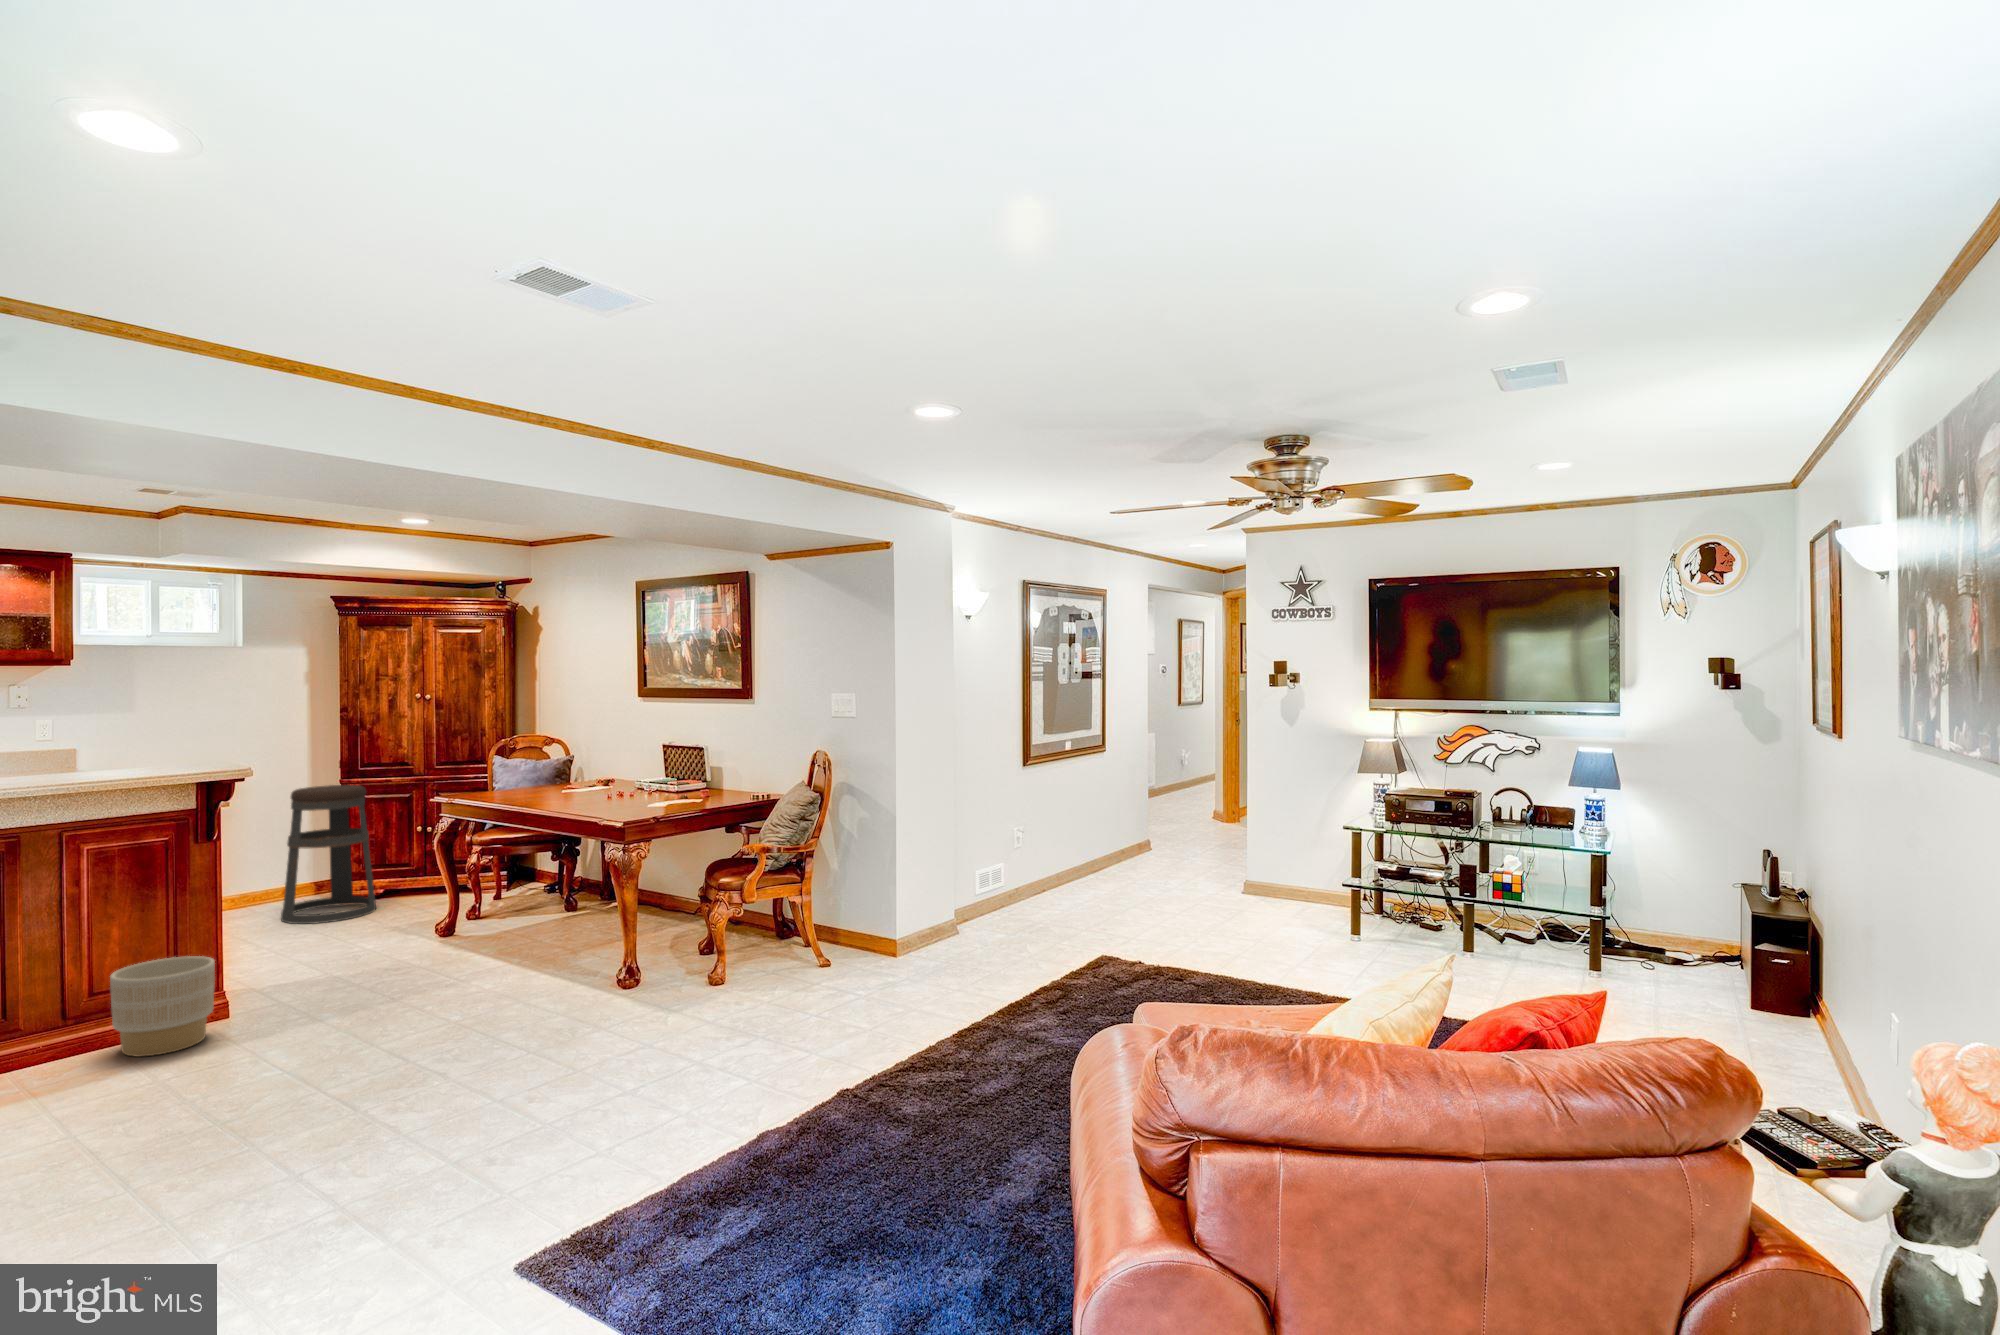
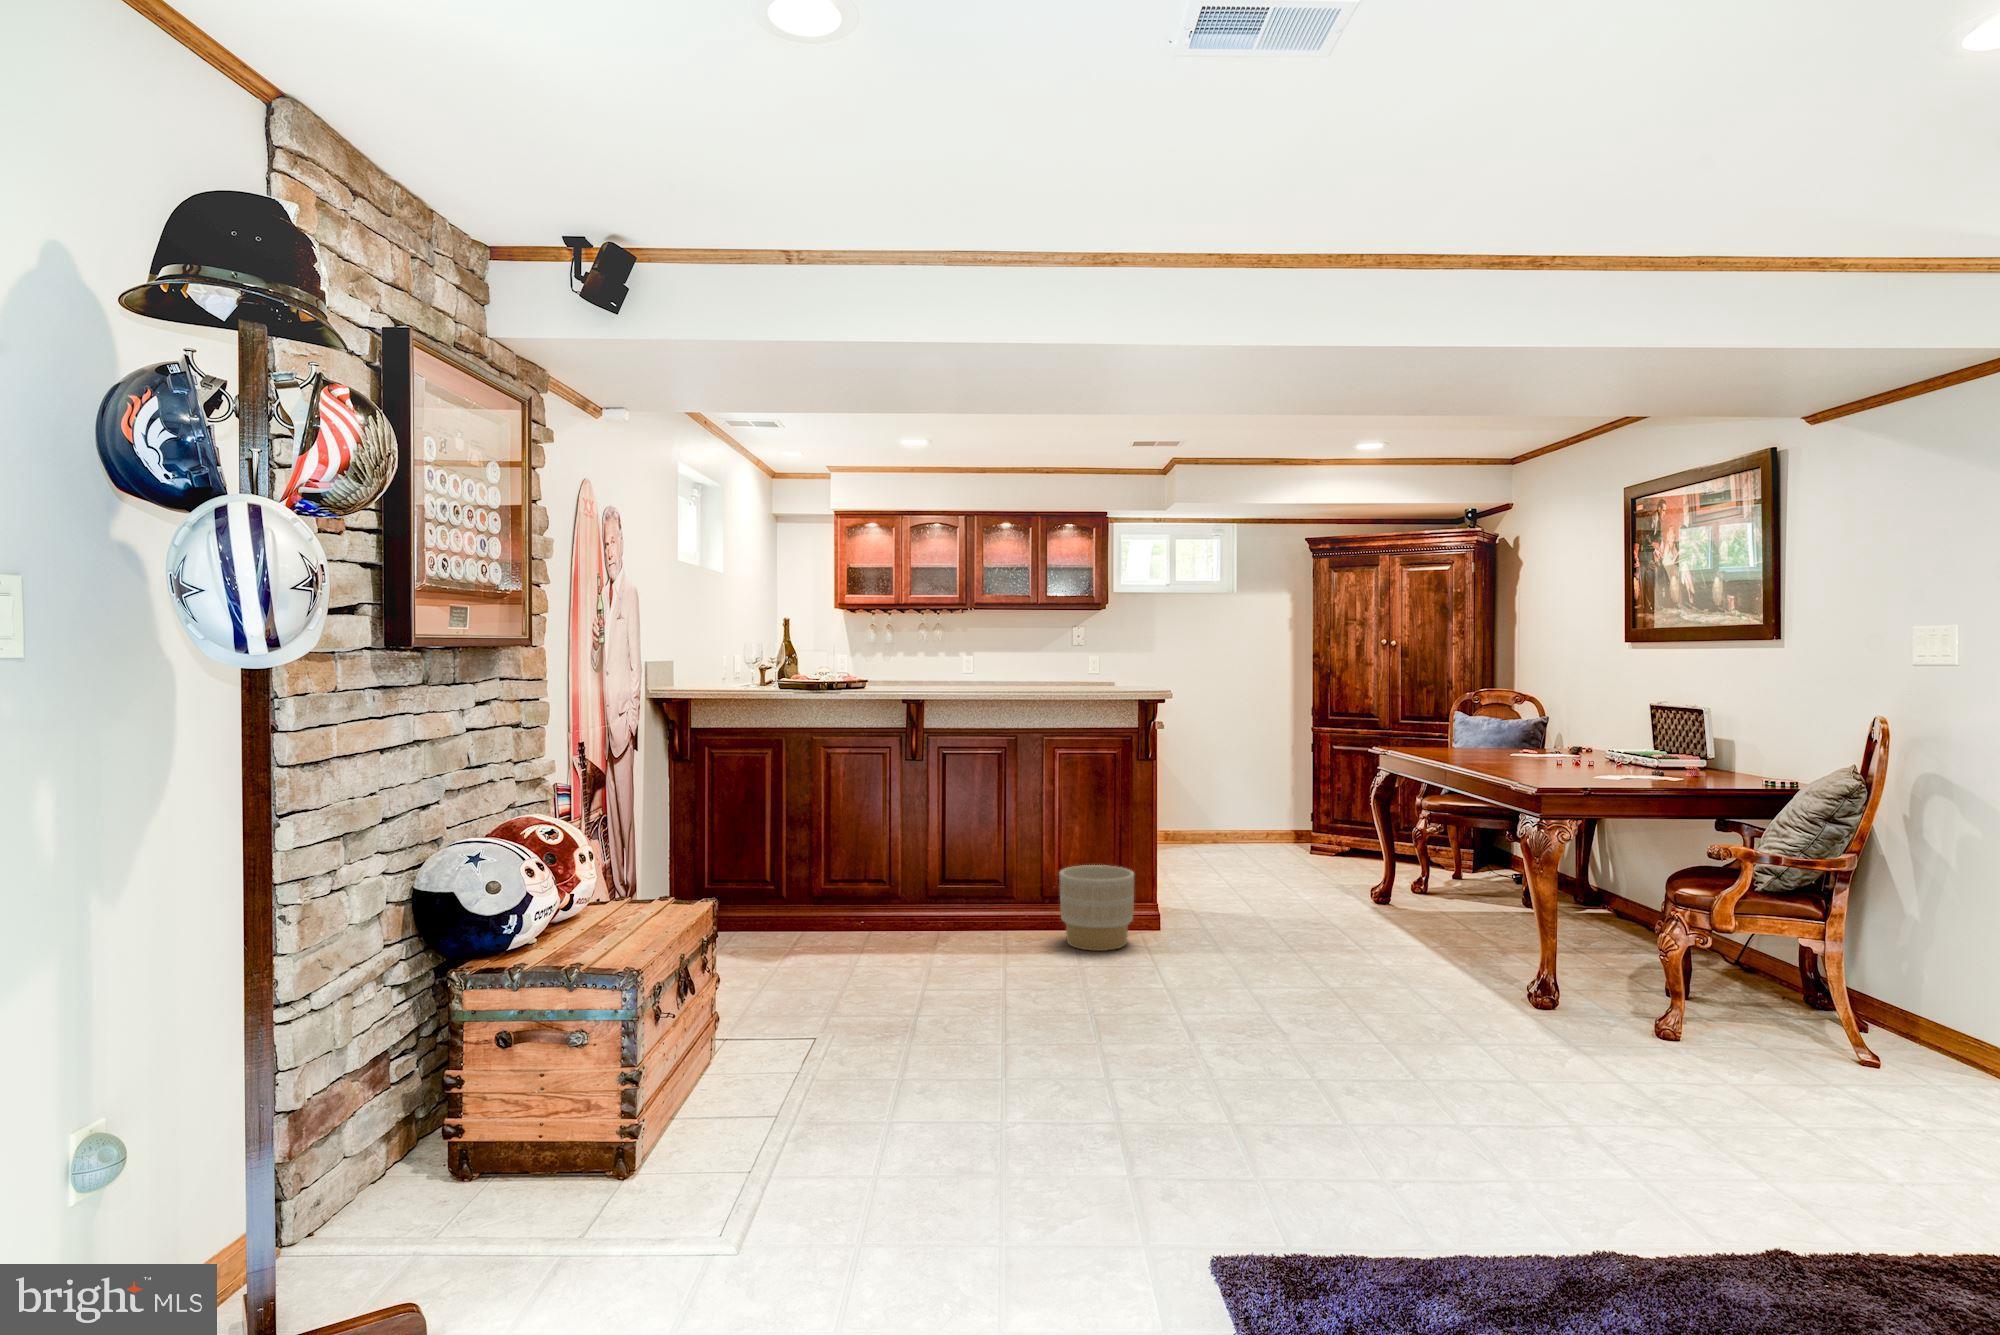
bar stool: present [281,785,376,924] -> none [1252,731,1336,869]

